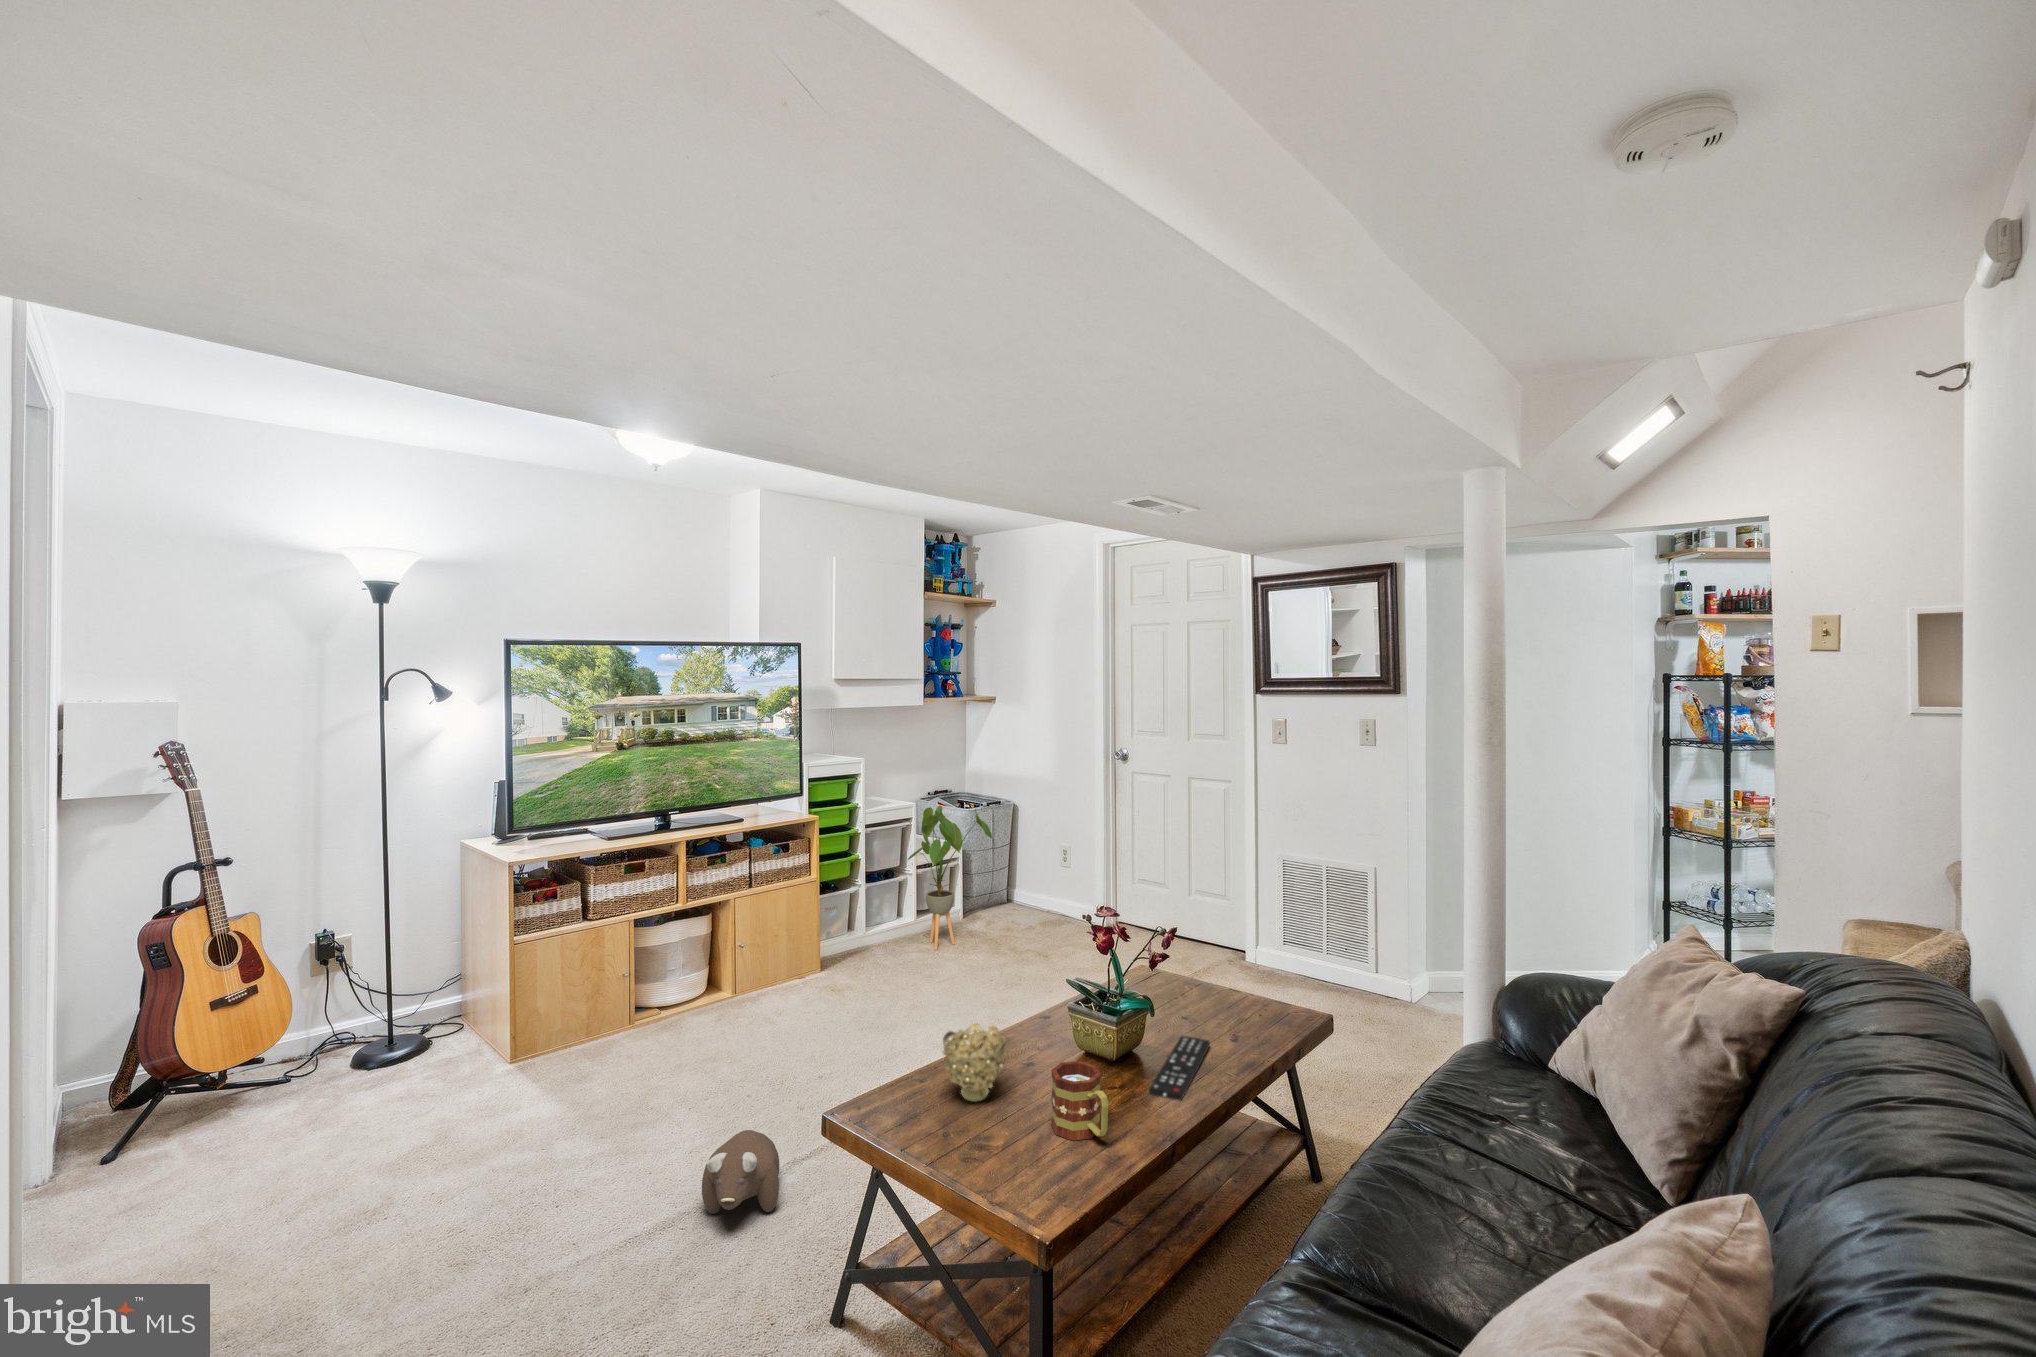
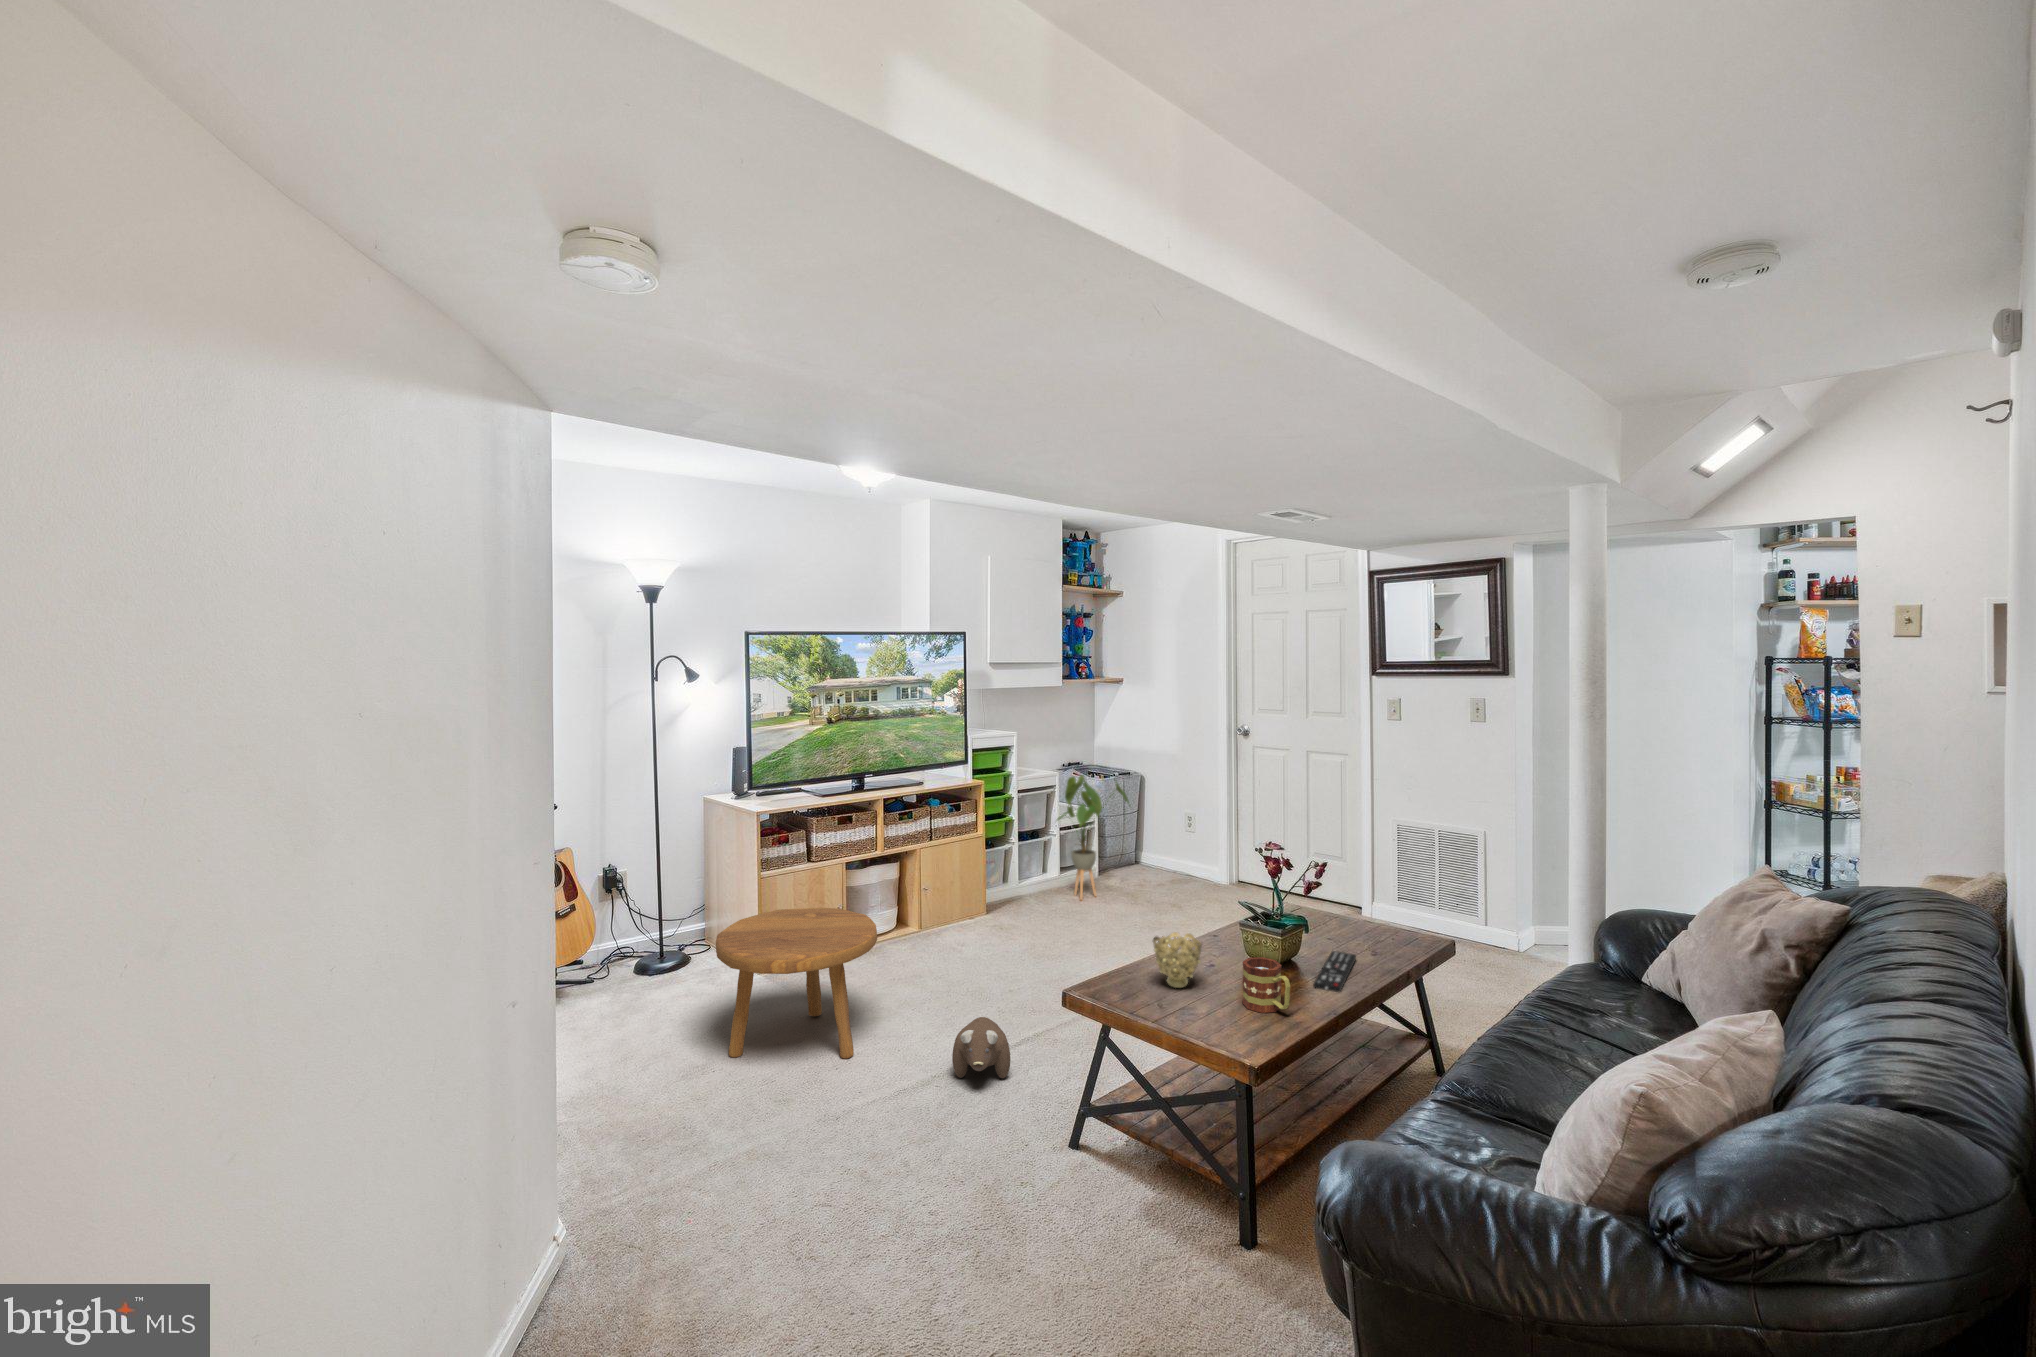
footstool: none [394,984,627,1195] -> present [716,908,877,1059]

